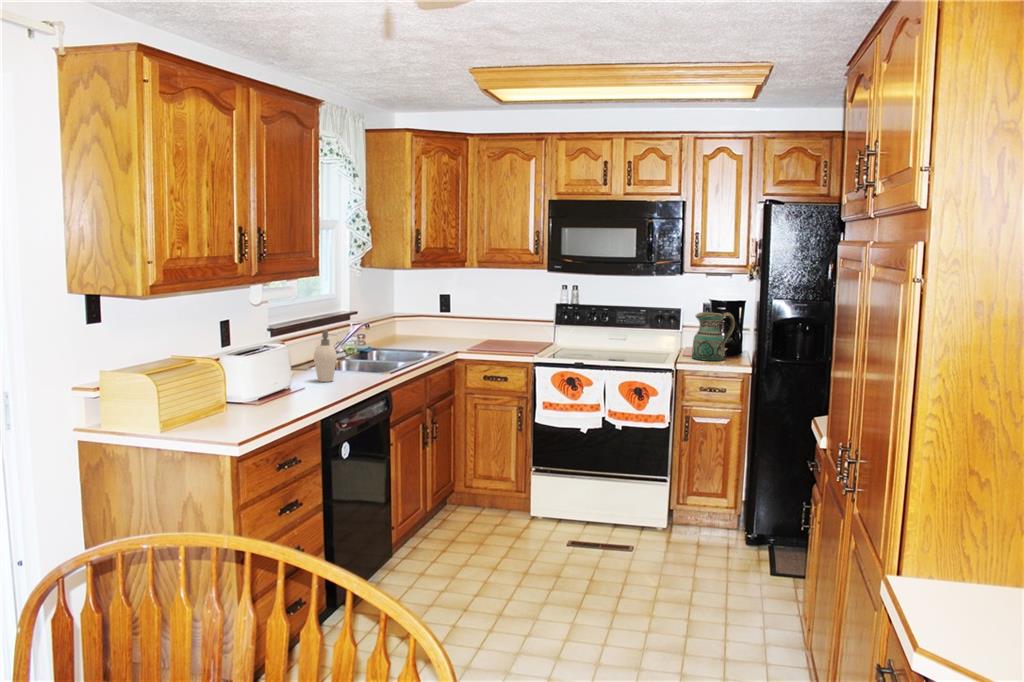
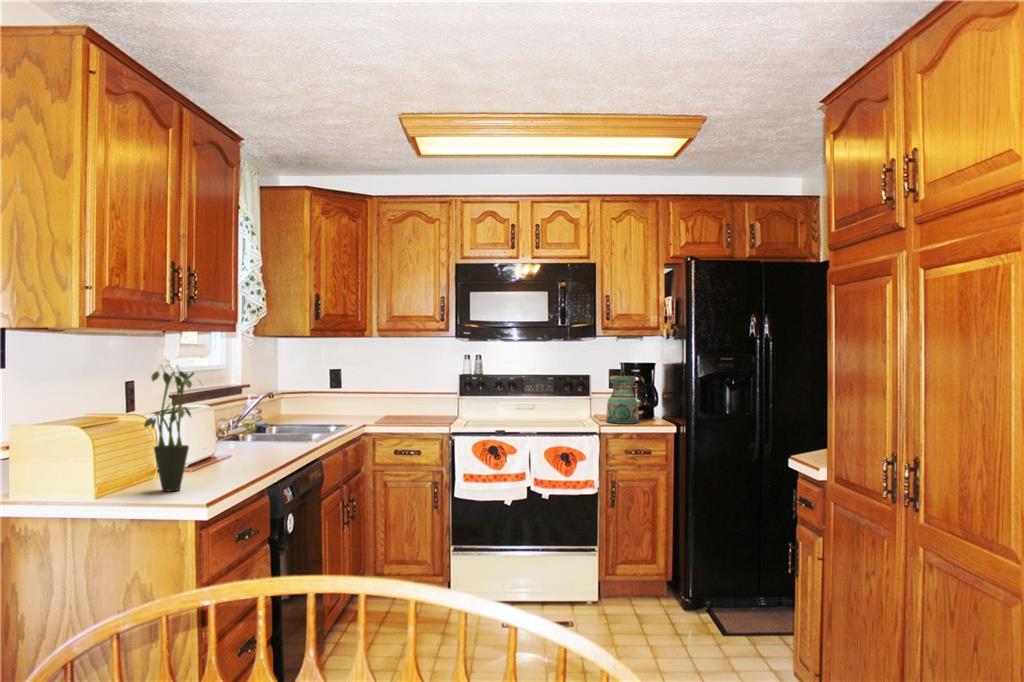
potted plant: none [213,316,260,419] -> present [144,366,194,491]
soap dispenser: present [314,330,337,382] -> none [230,394,260,454]

